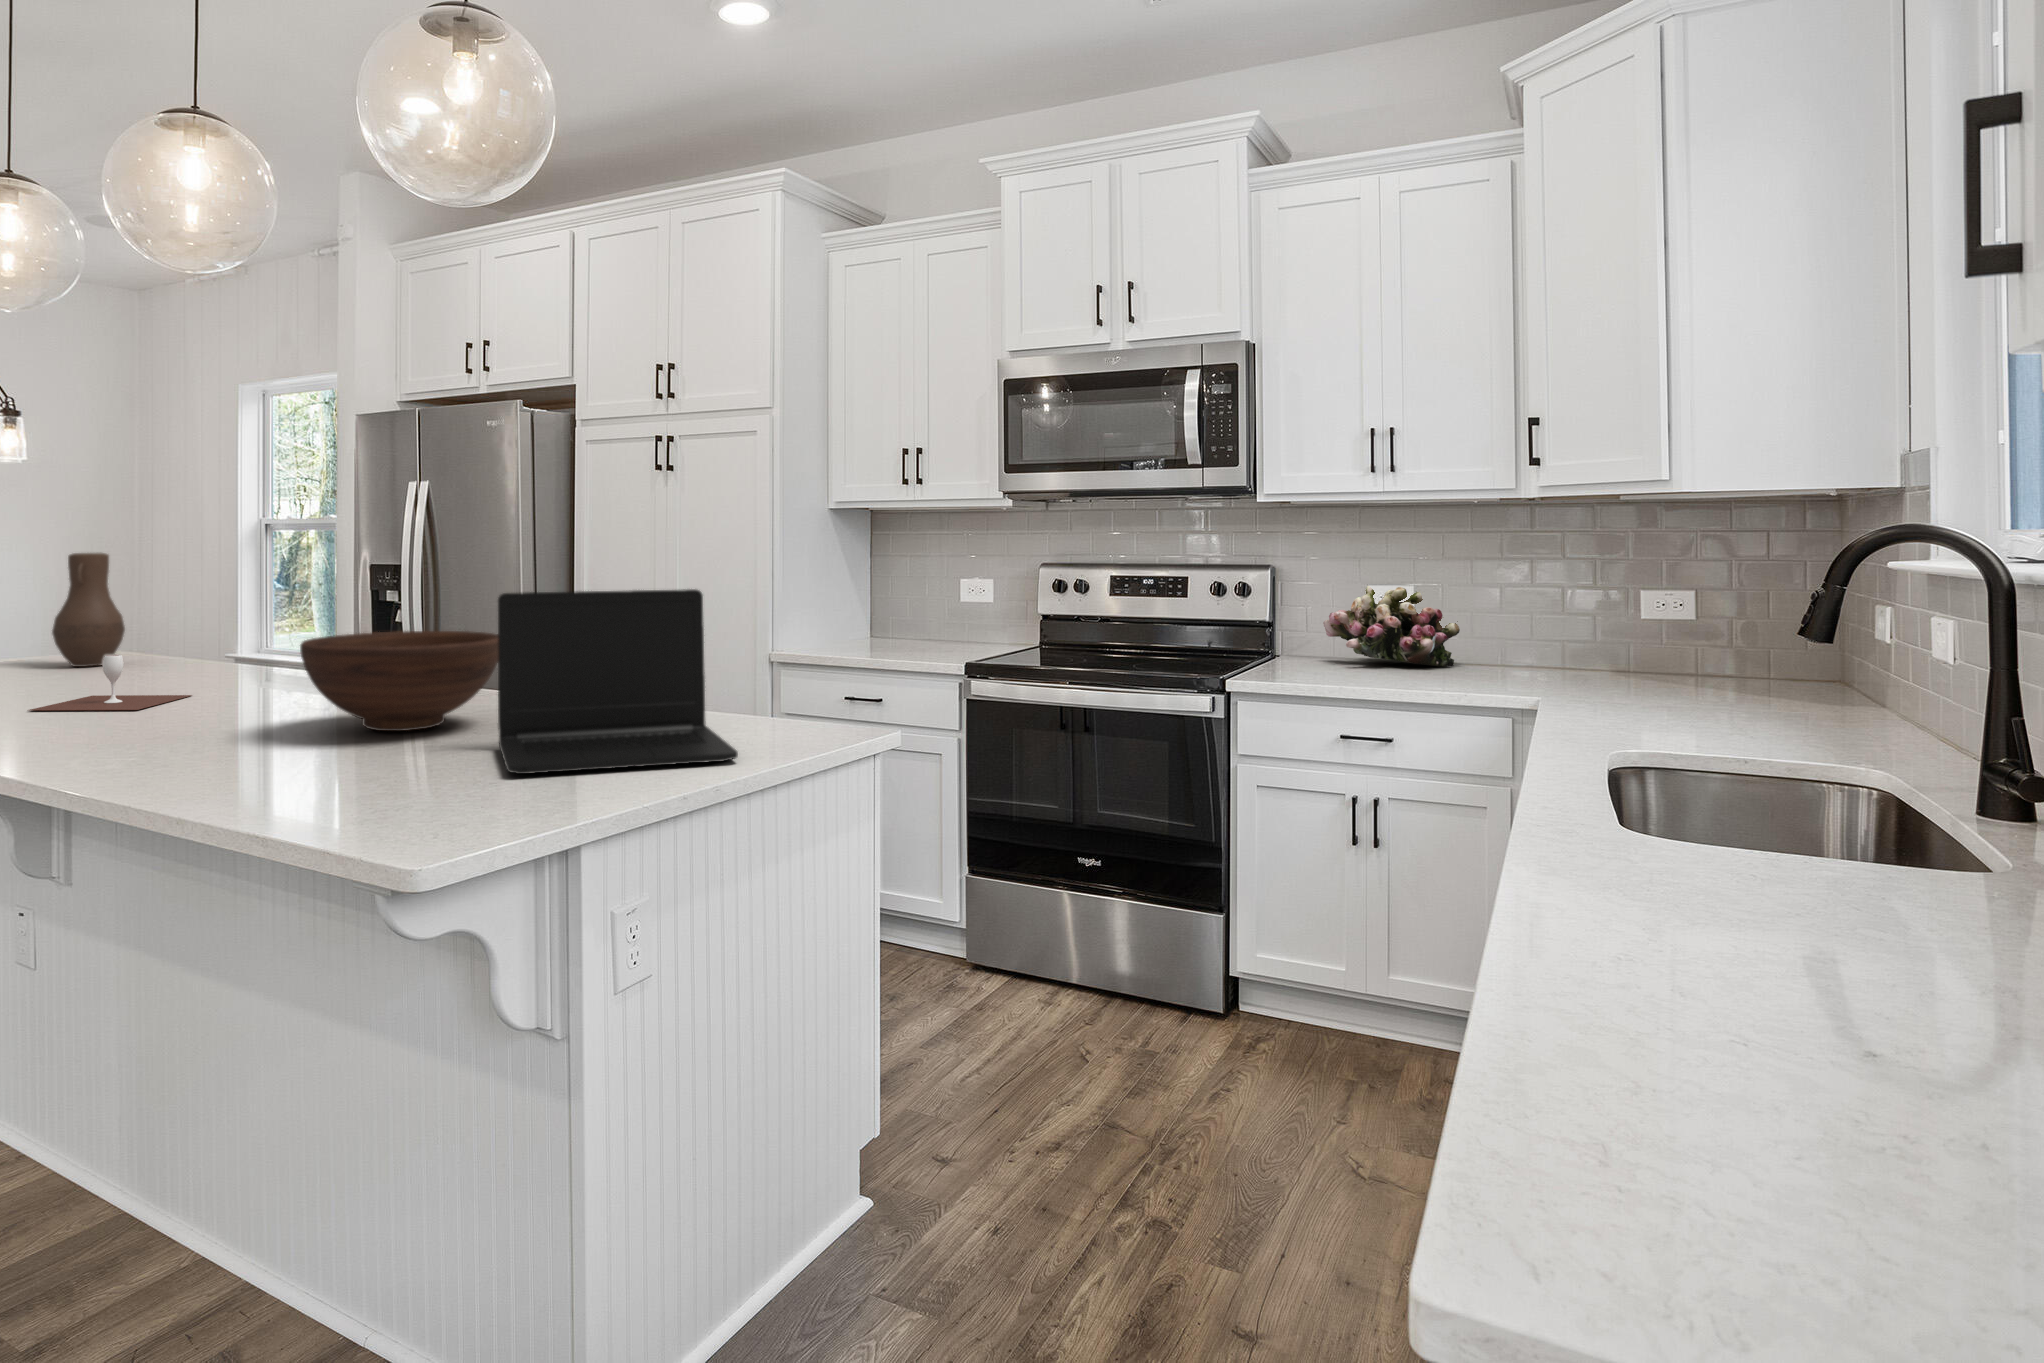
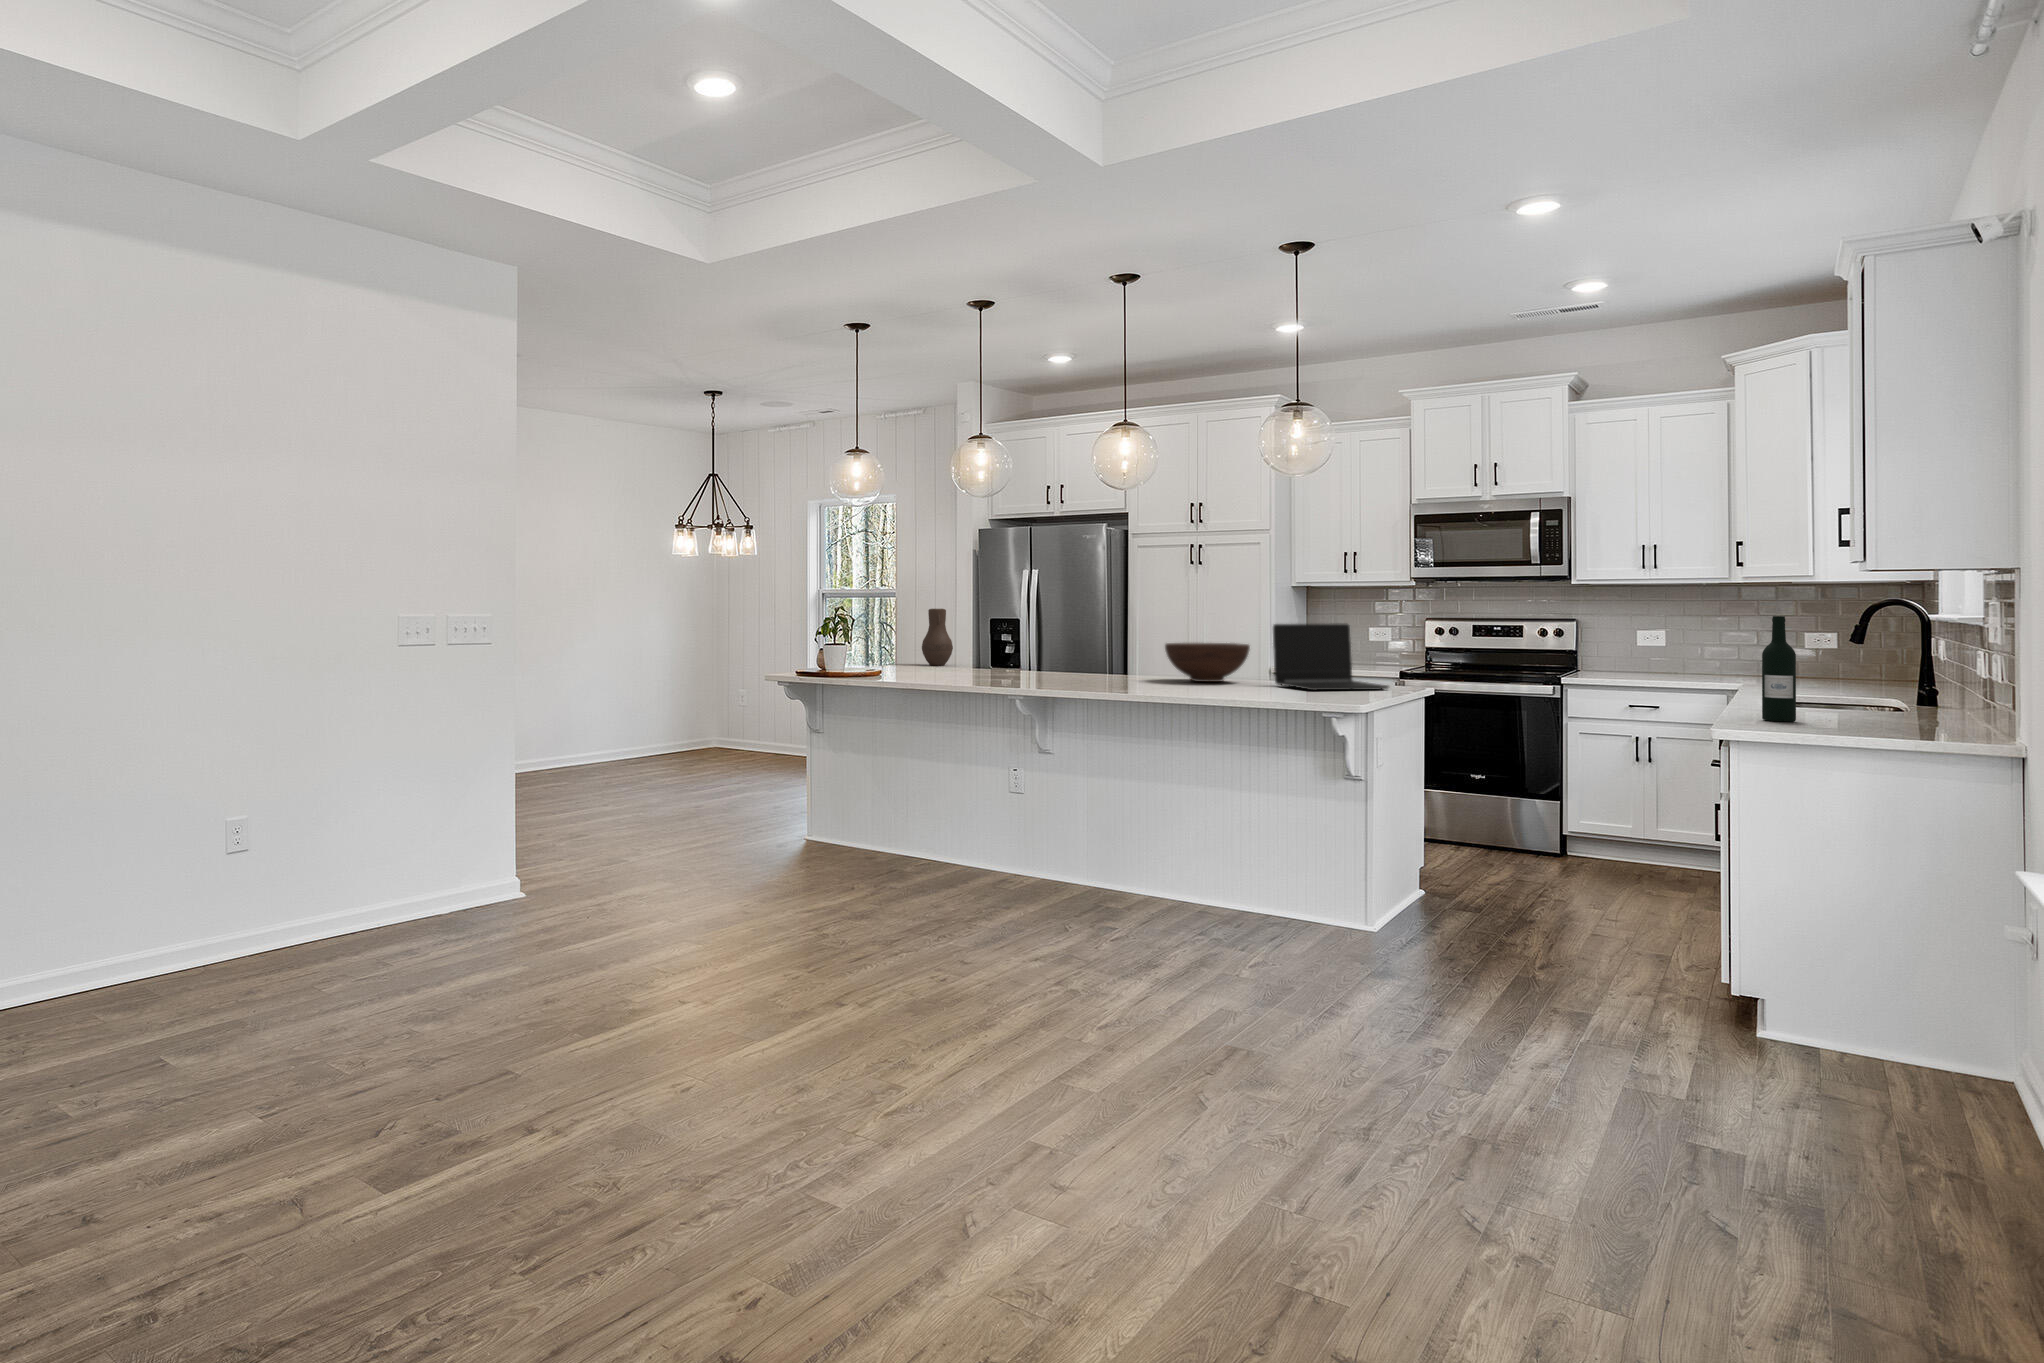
flower arrangement: present [1323,586,1460,667] -> none [1610,631,1694,676]
wine bottle: none [1705,615,1883,1211] -> present [1762,616,1796,722]
wine glass: present [29,655,192,711] -> none [1009,654,1059,677]

